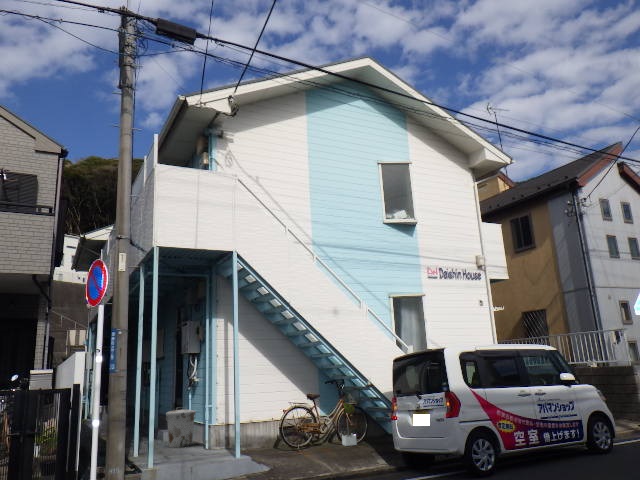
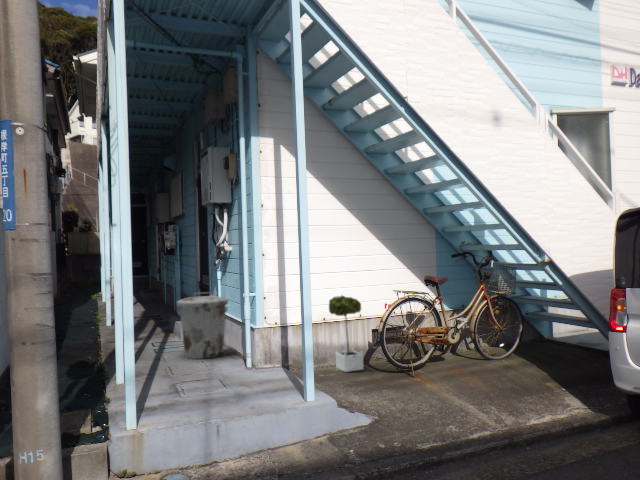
potted tree: present [342,403,357,446] -> present [329,296,363,372]

